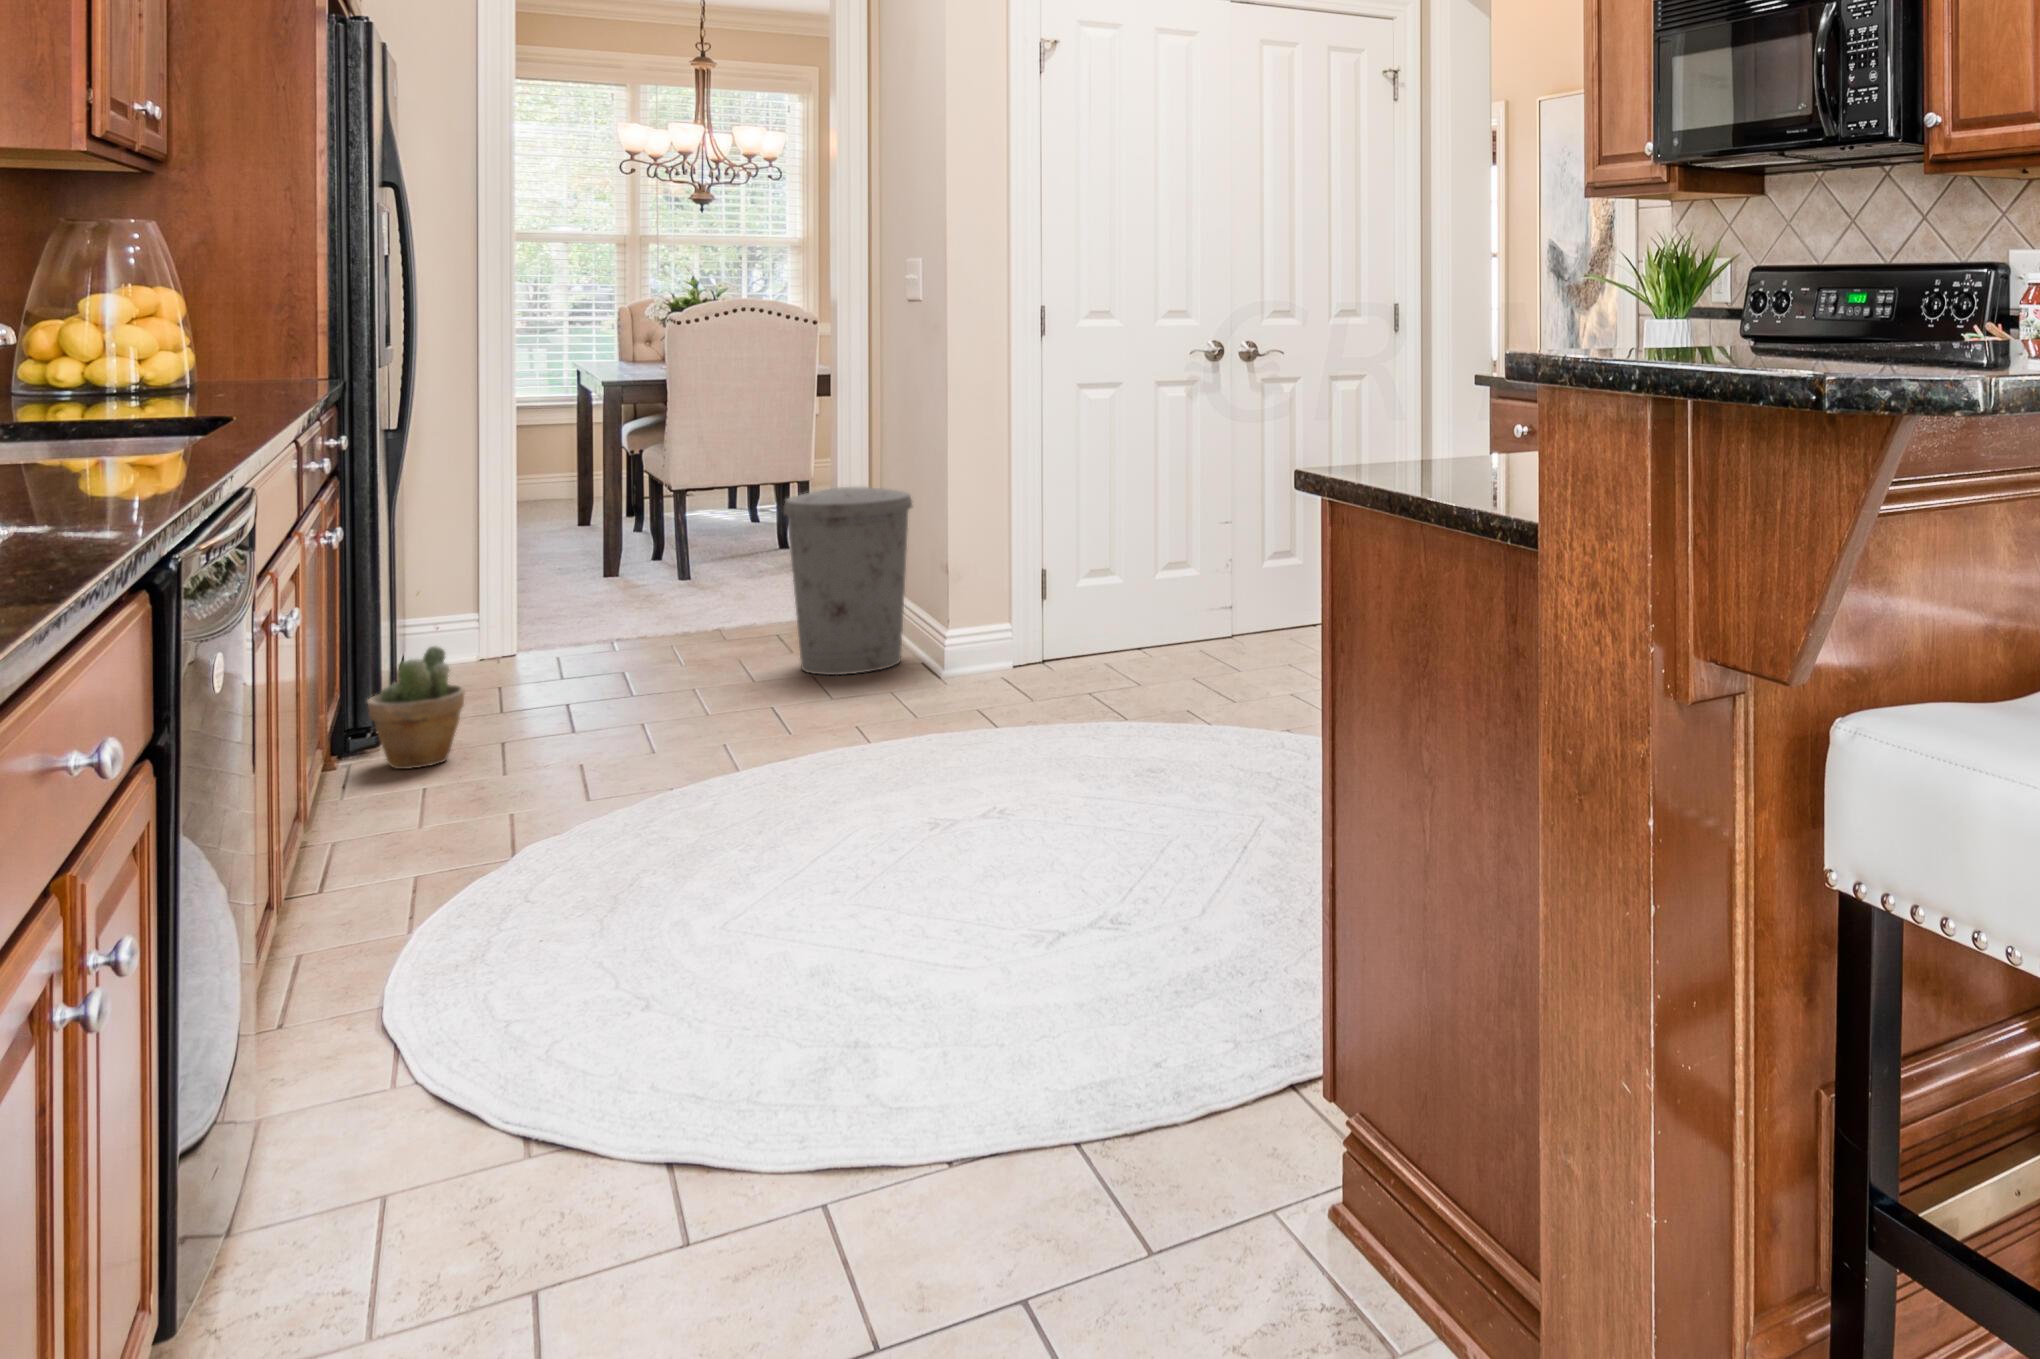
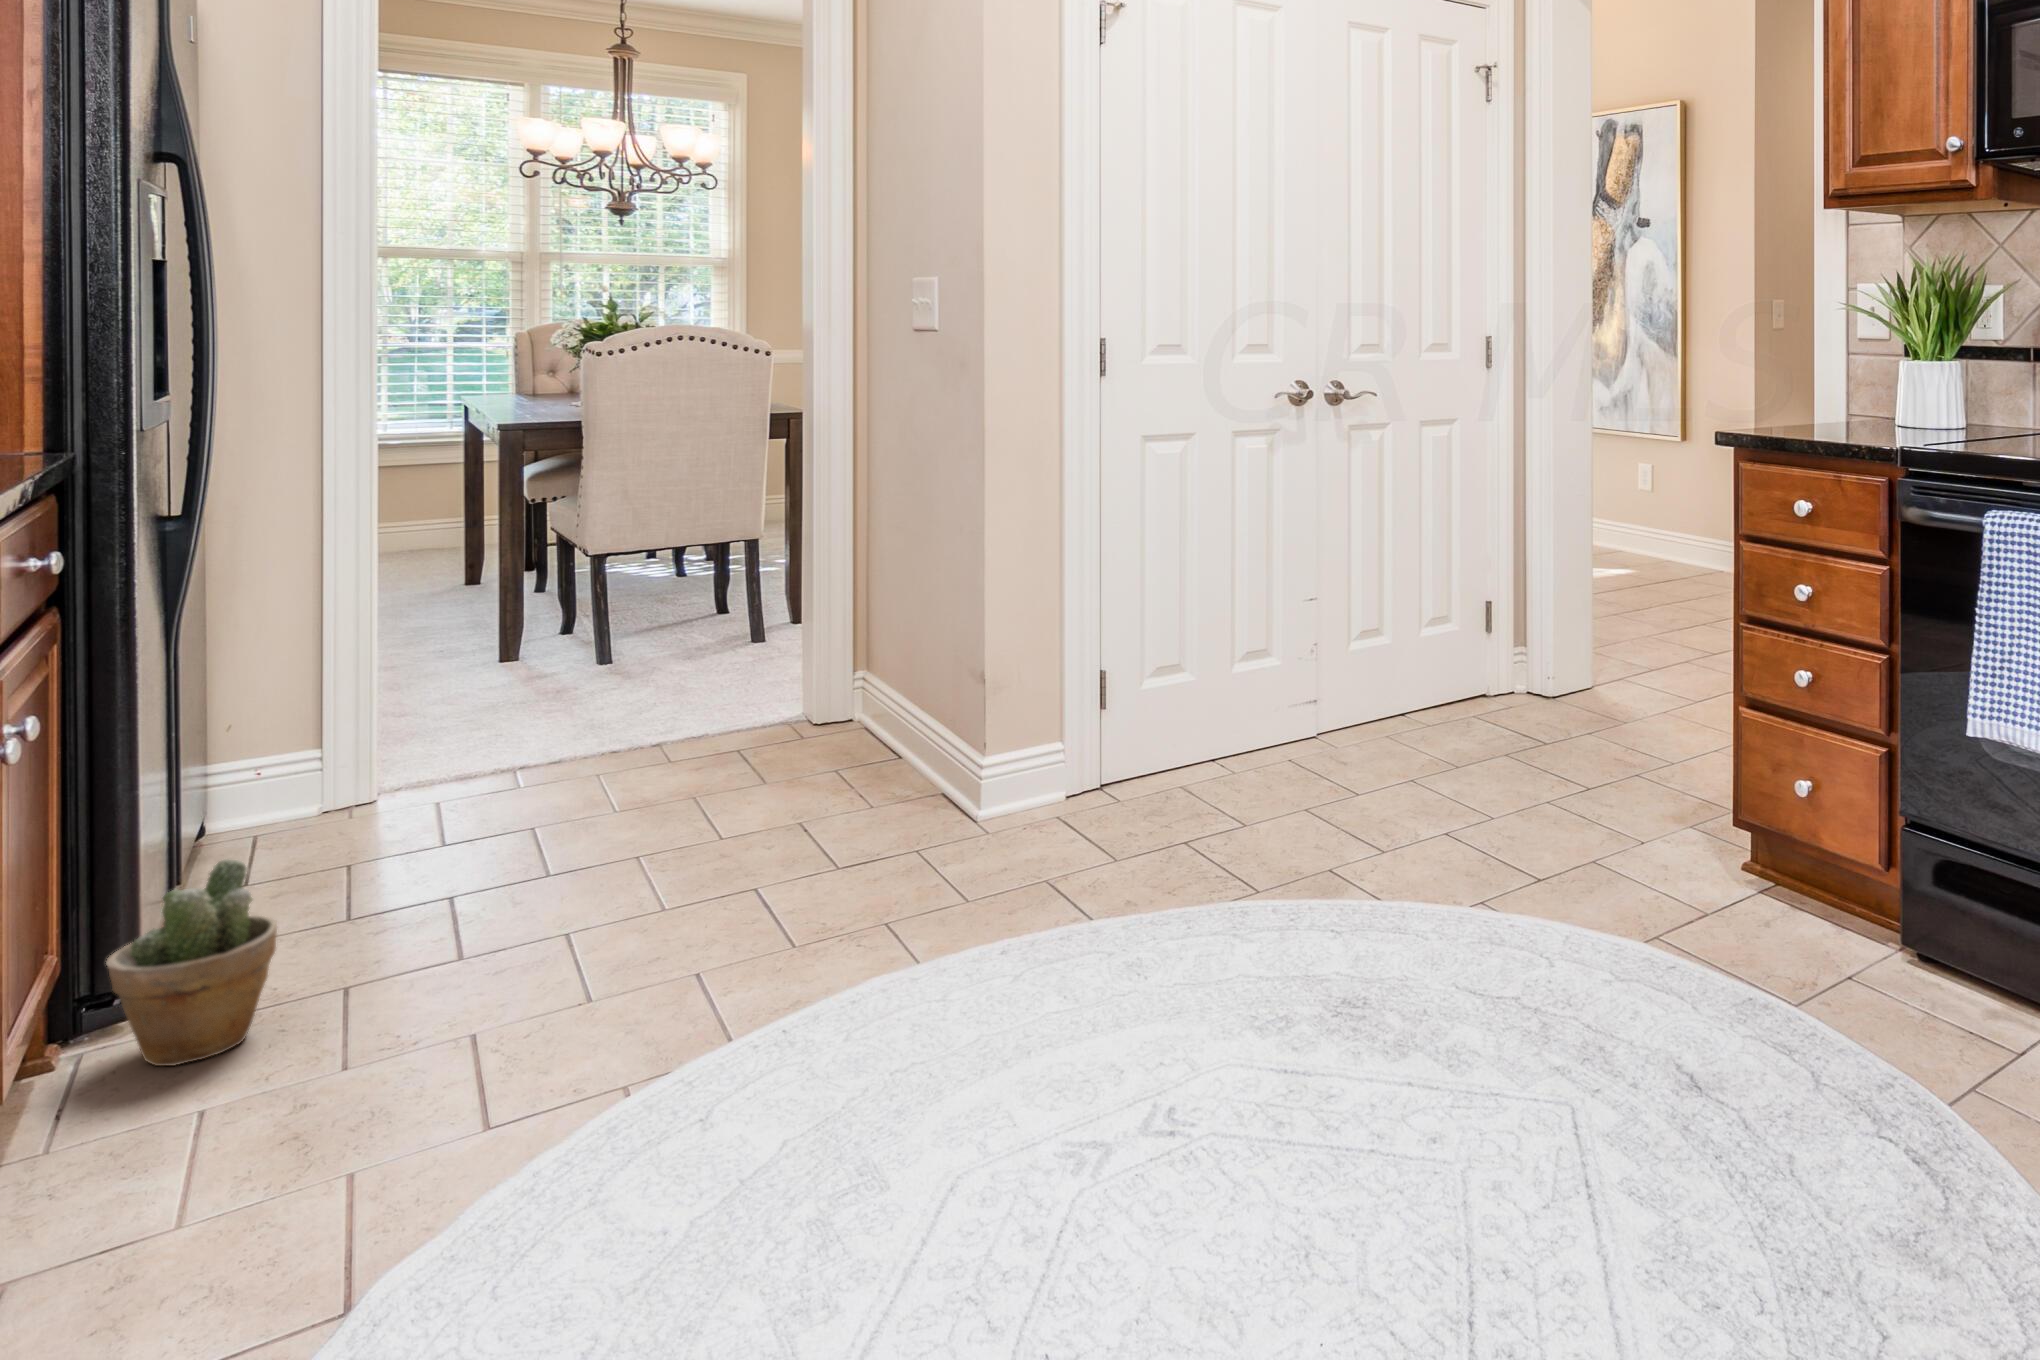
trash can: present [784,487,913,675] -> none [759,573,933,829]

